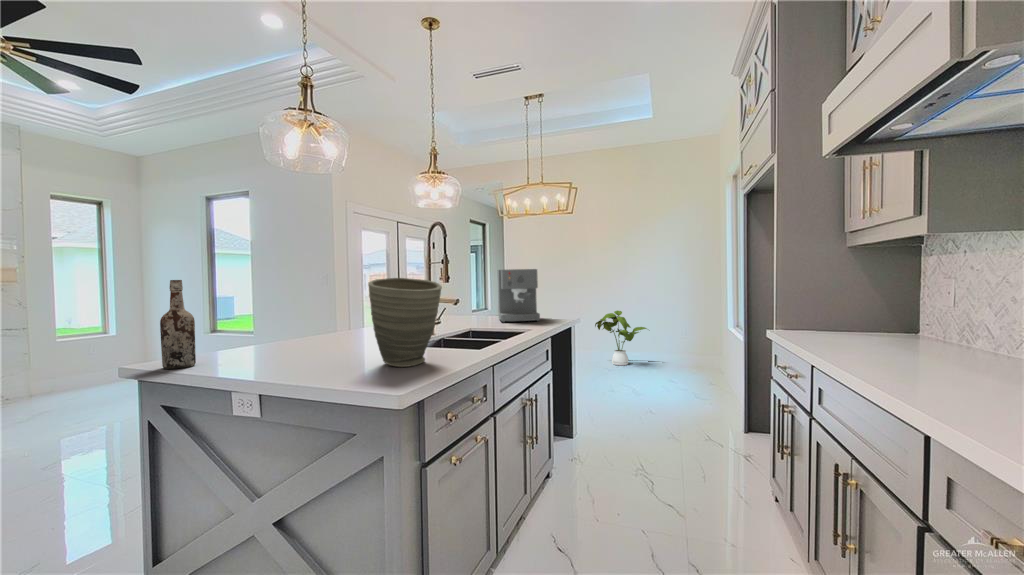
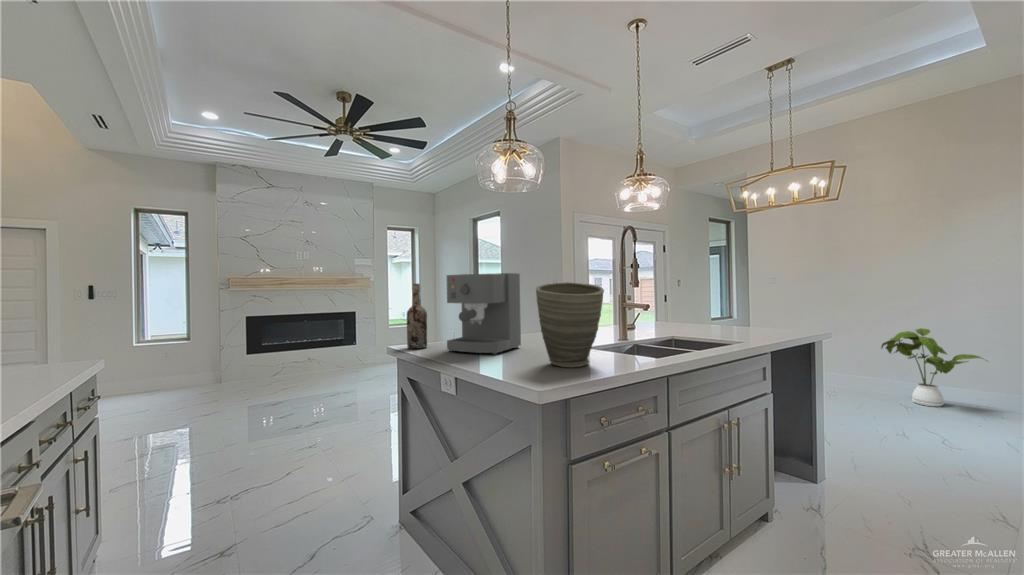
coffee maker: present [498,269,540,322] -> present [447,273,521,355]

